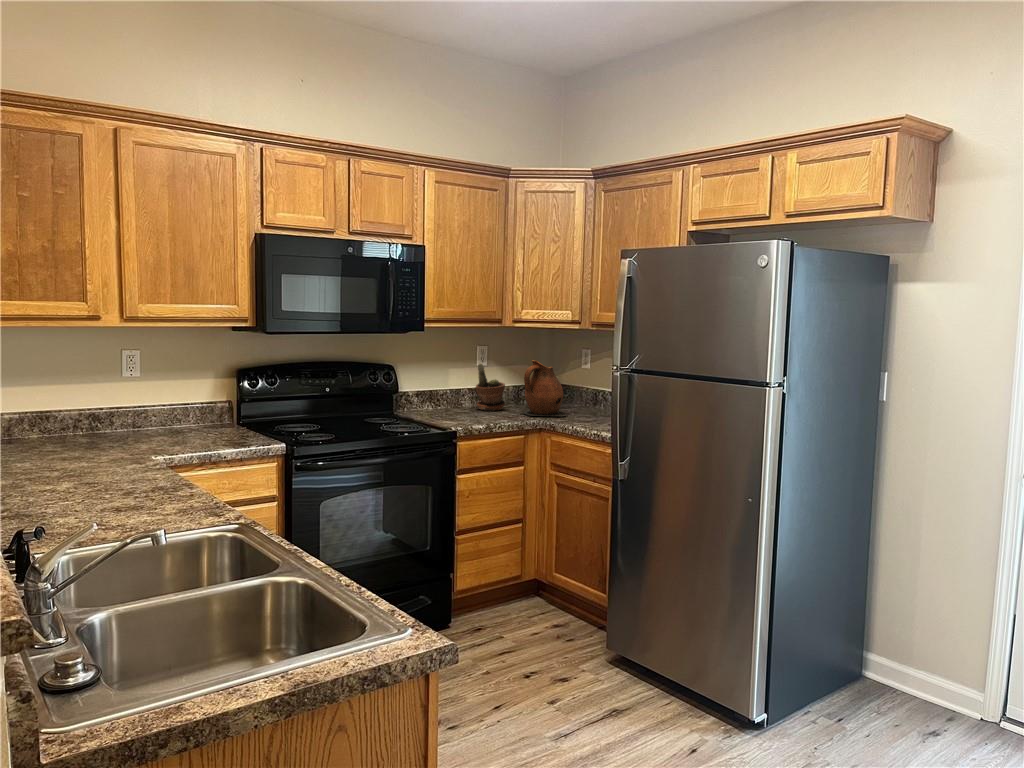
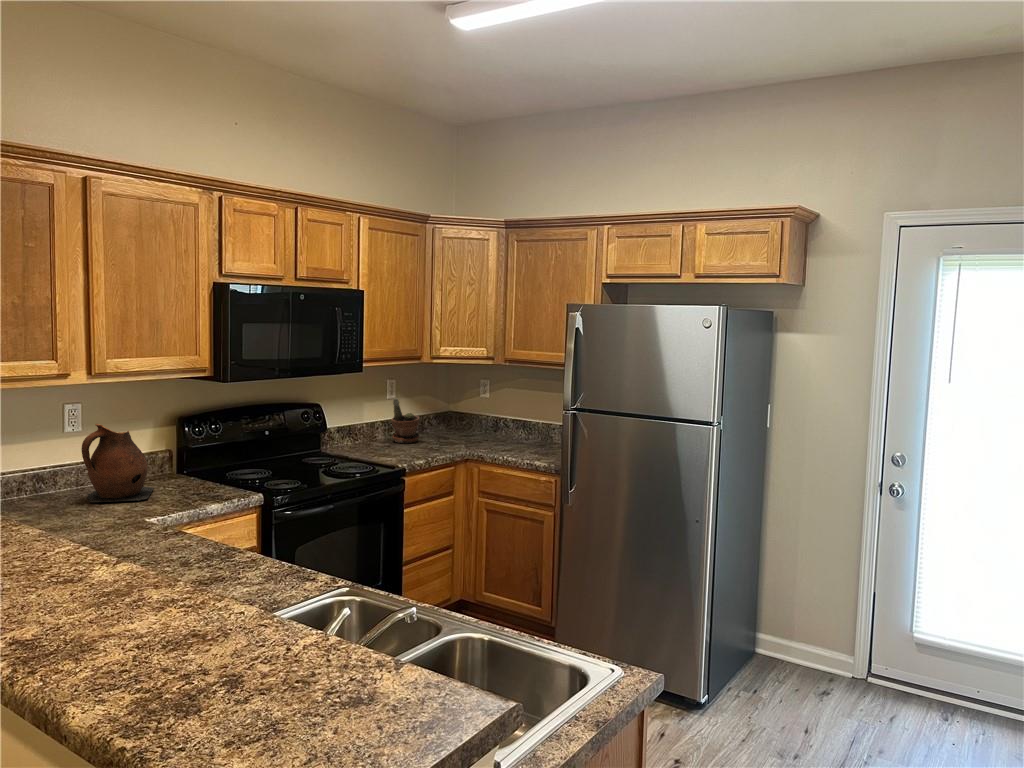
ceramic pitcher: present [524,360,566,417] -> present [81,424,154,502]

